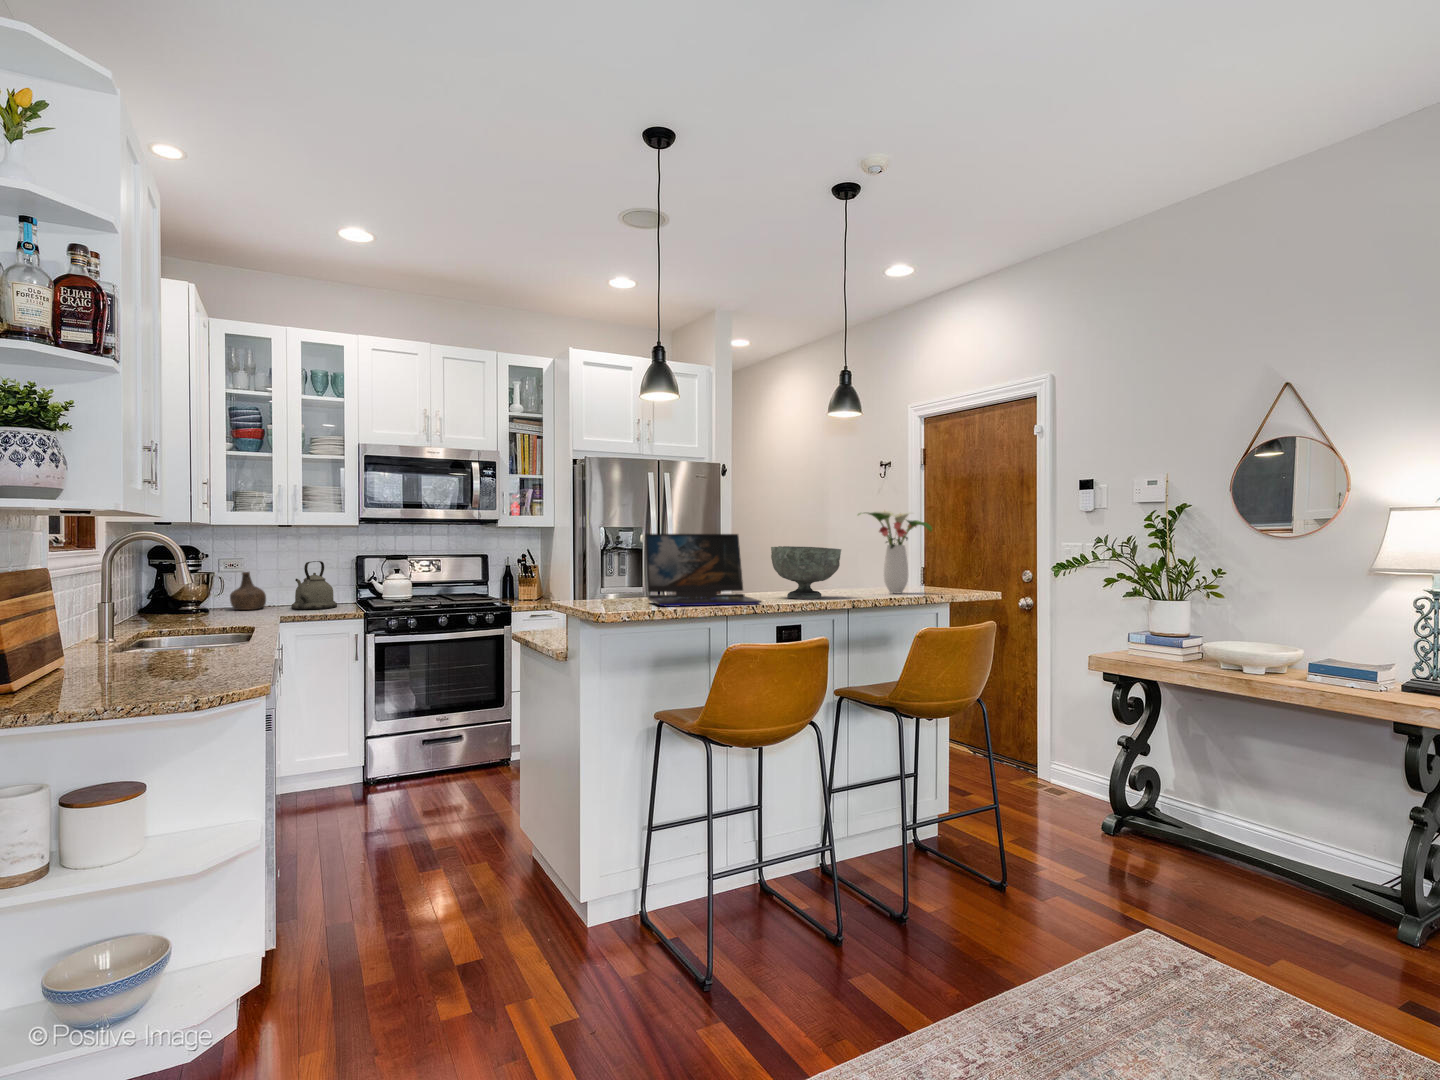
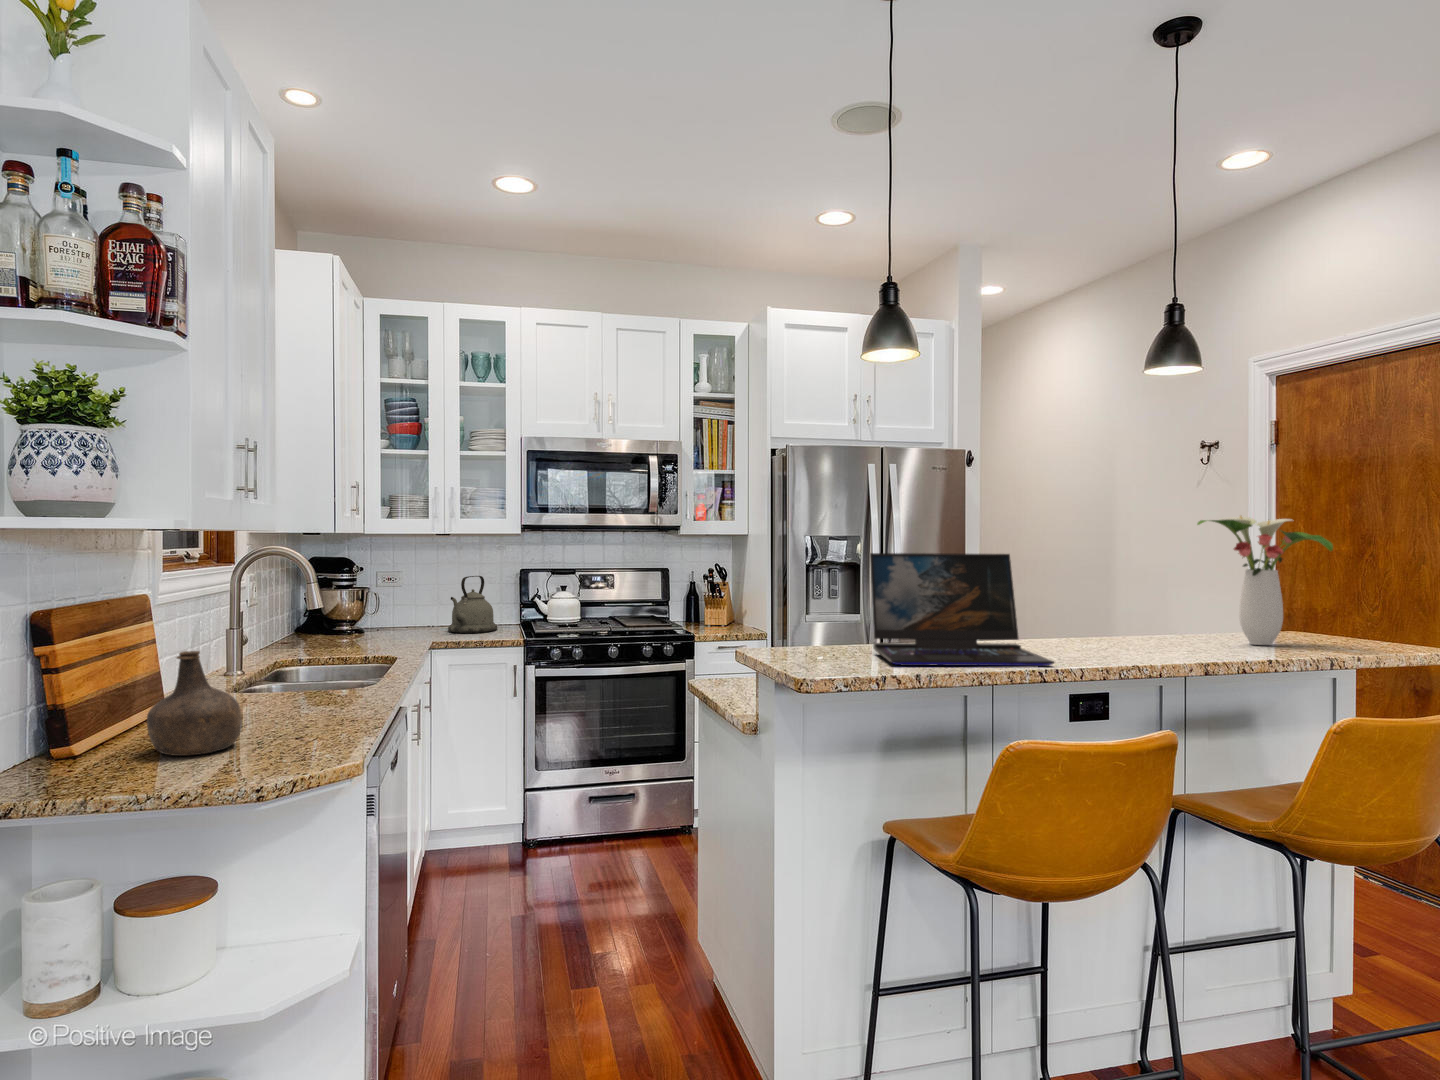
decorative bowl: present [771,546,841,599] -> none [1059,572,1177,654]
bottle: present [230,572,266,610] -> present [147,651,242,756]

